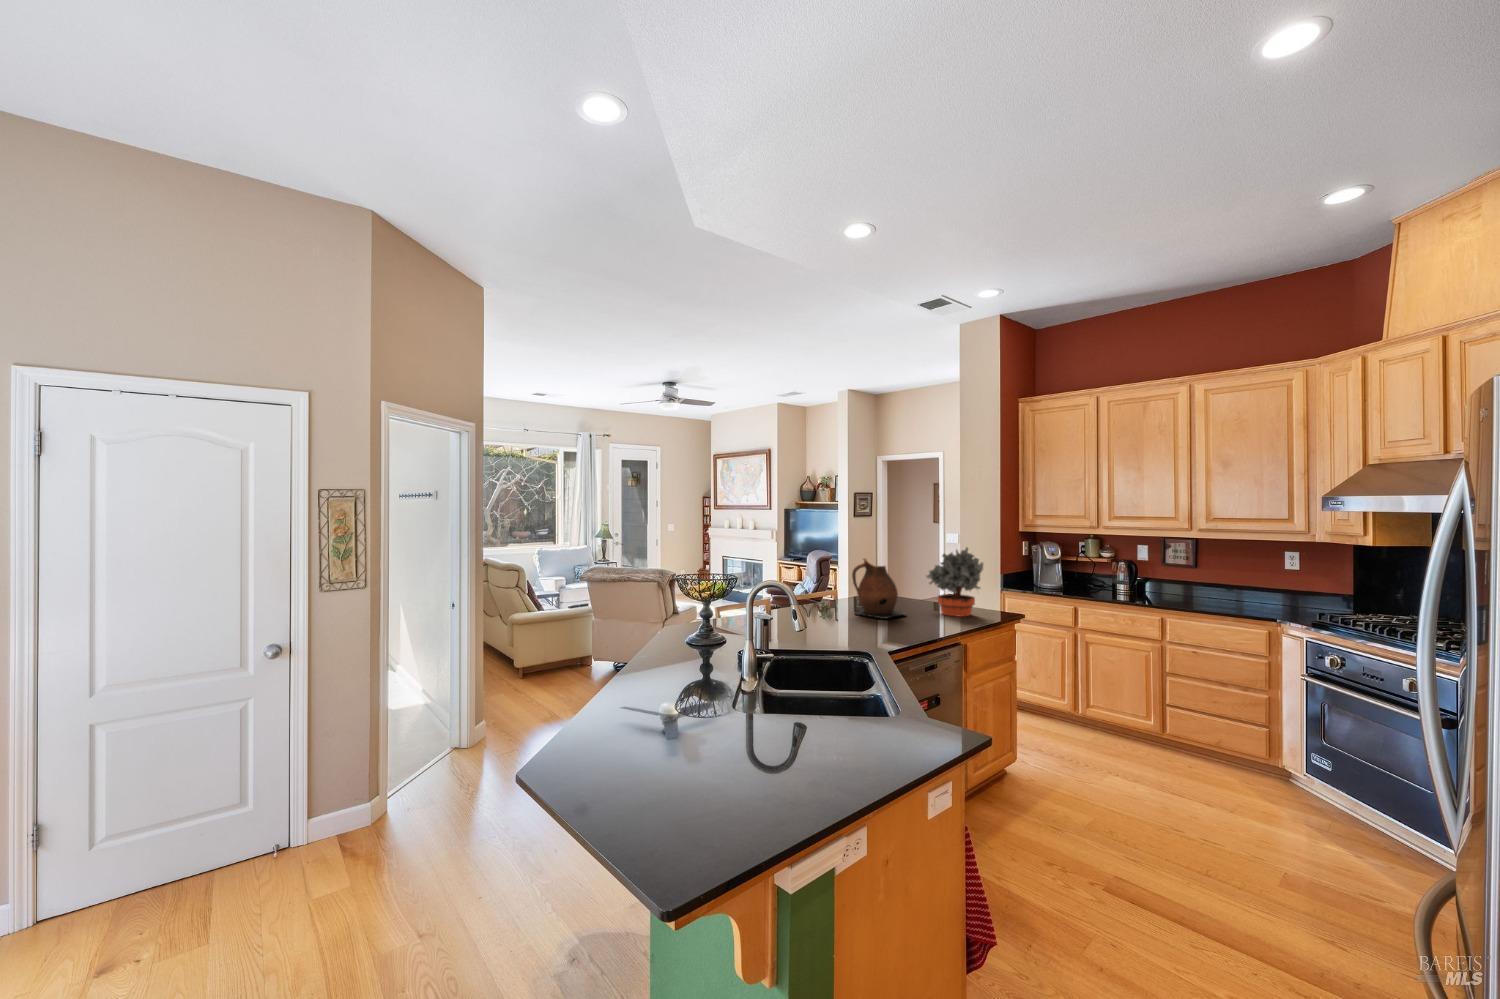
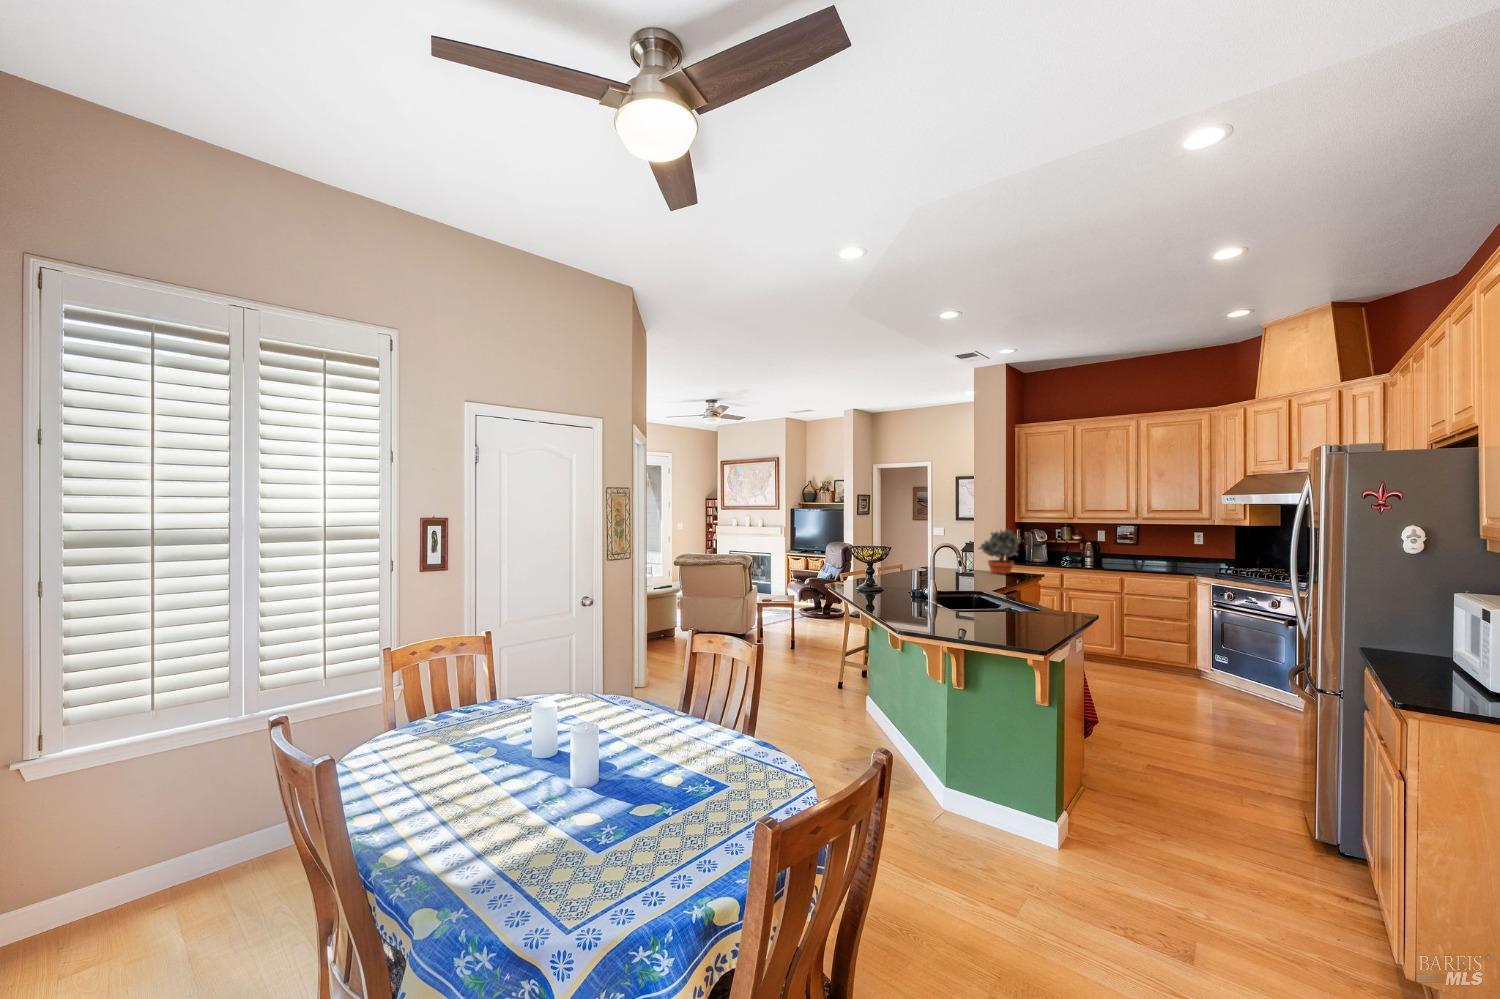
ceramic pitcher: present [852,558,905,619] -> none [937,534,973,574]

